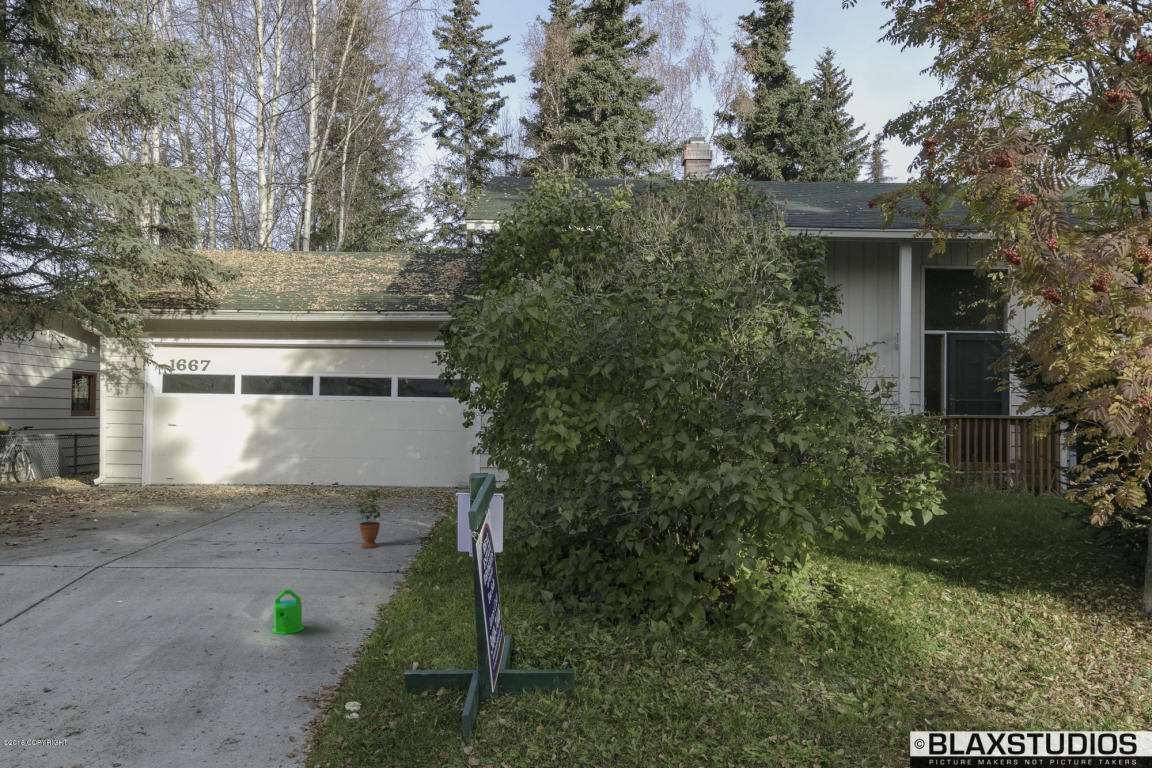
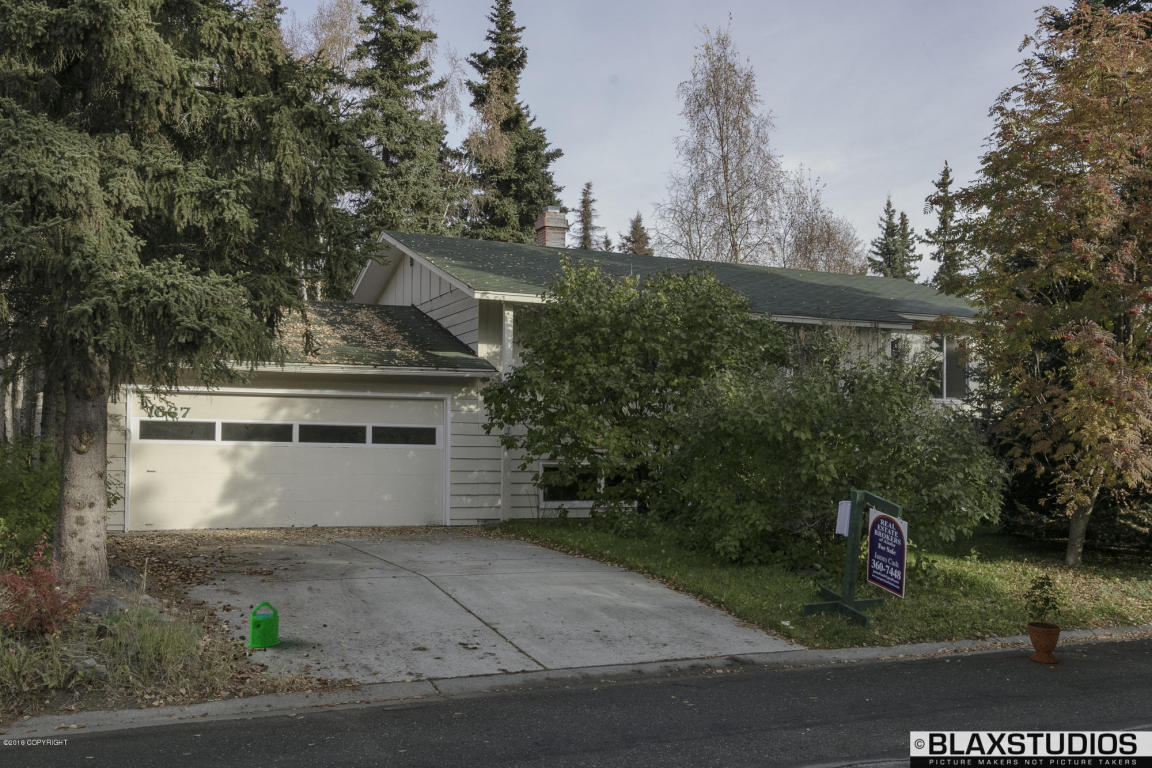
potted plant: present [355,491,380,548] -> present [1023,574,1061,663]

